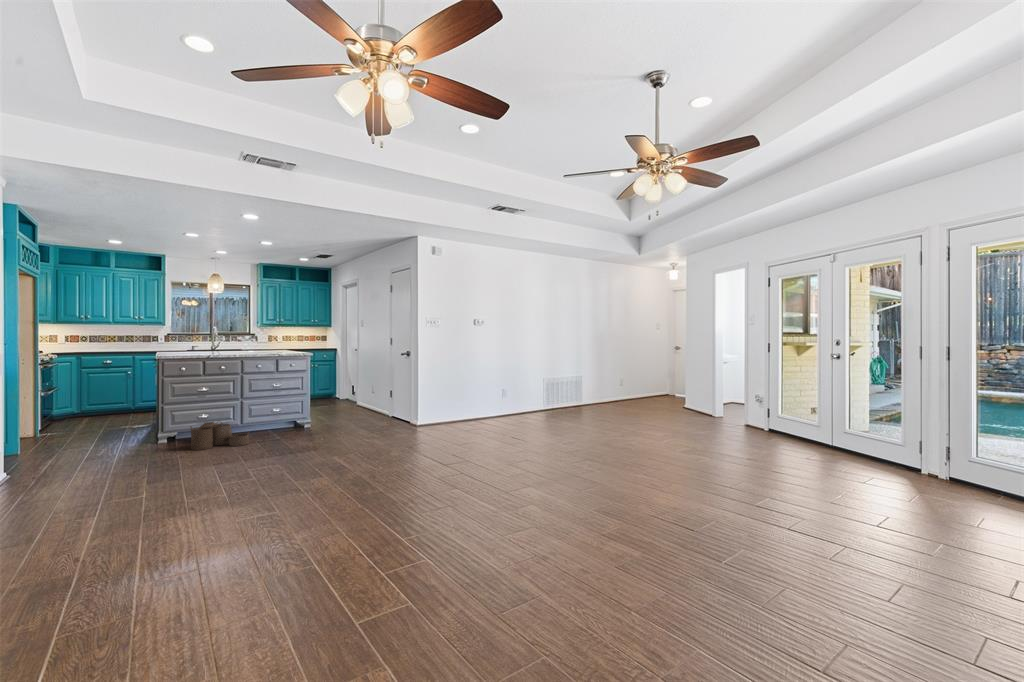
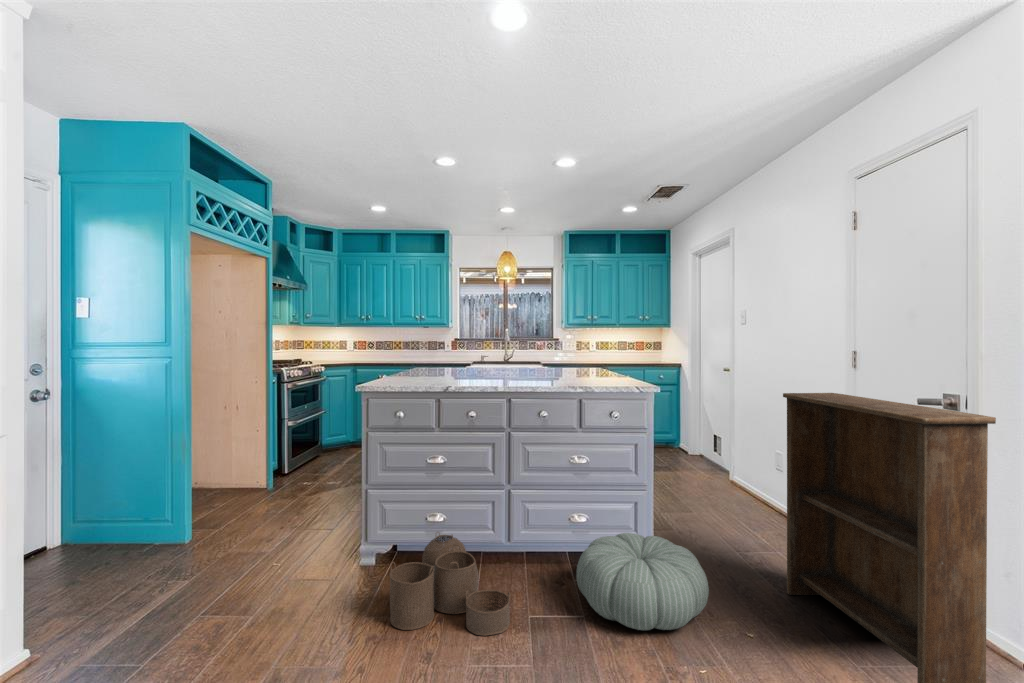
bookshelf: none [361,352,405,434] -> present [783,393,996,683]
pouf: none [277,411,330,437] -> present [576,533,709,630]

